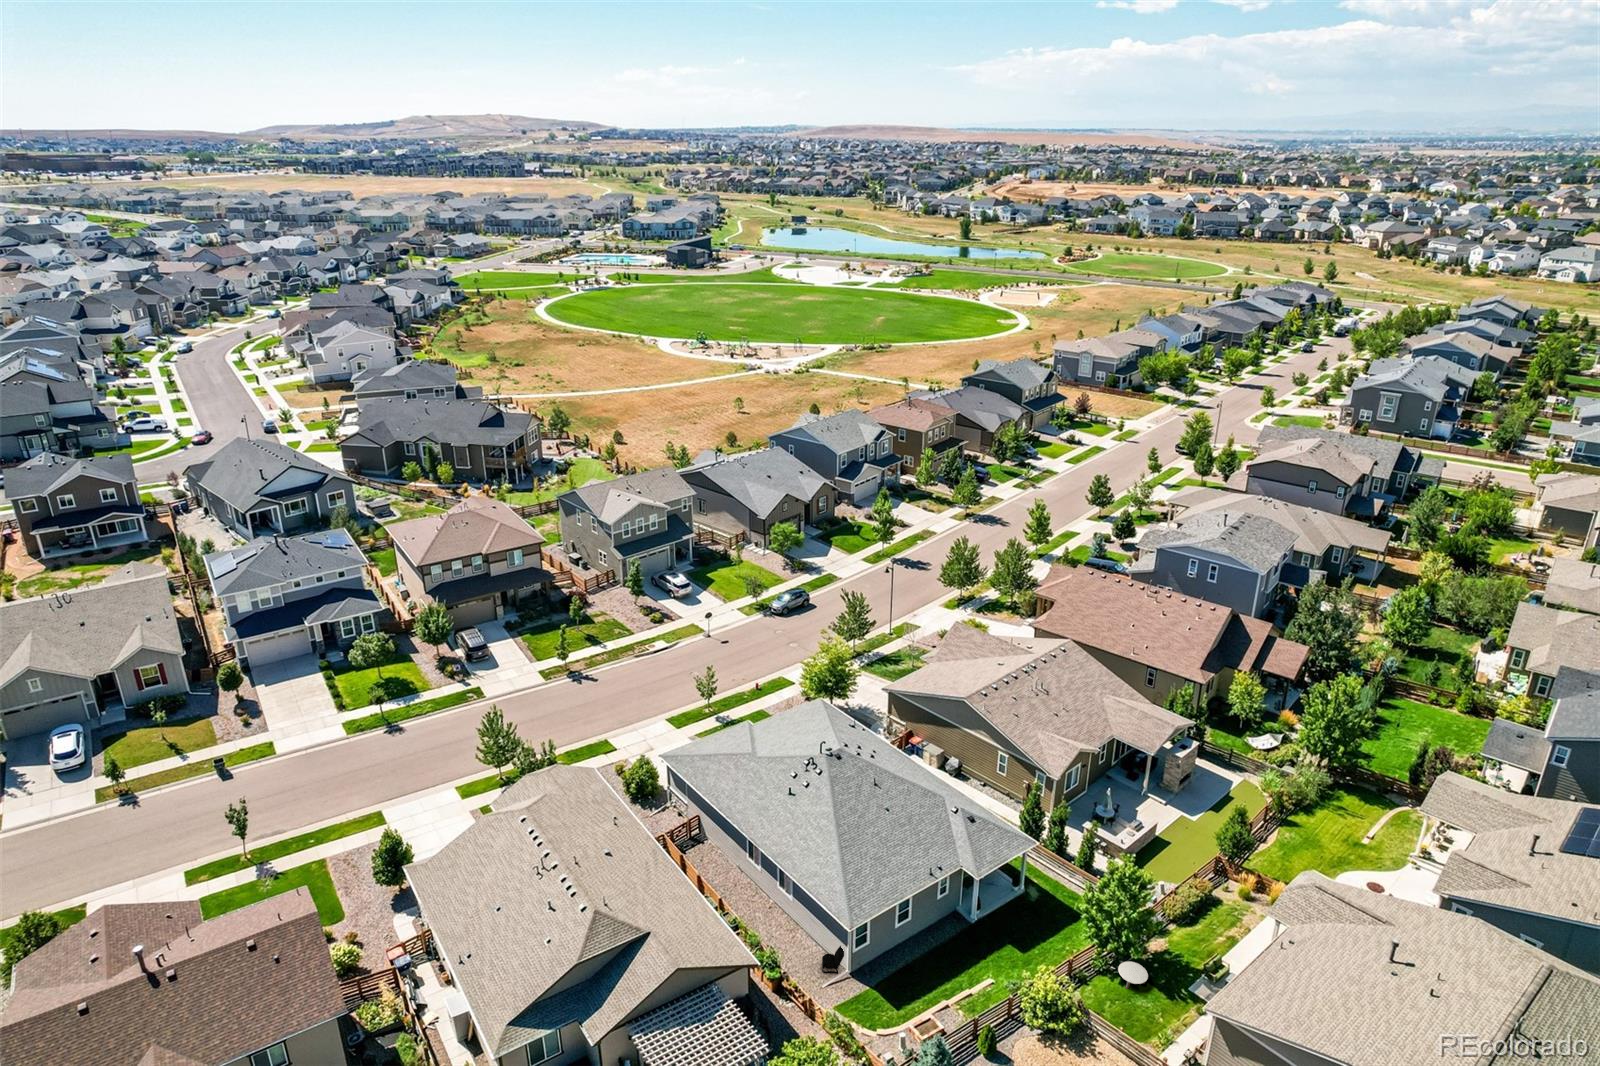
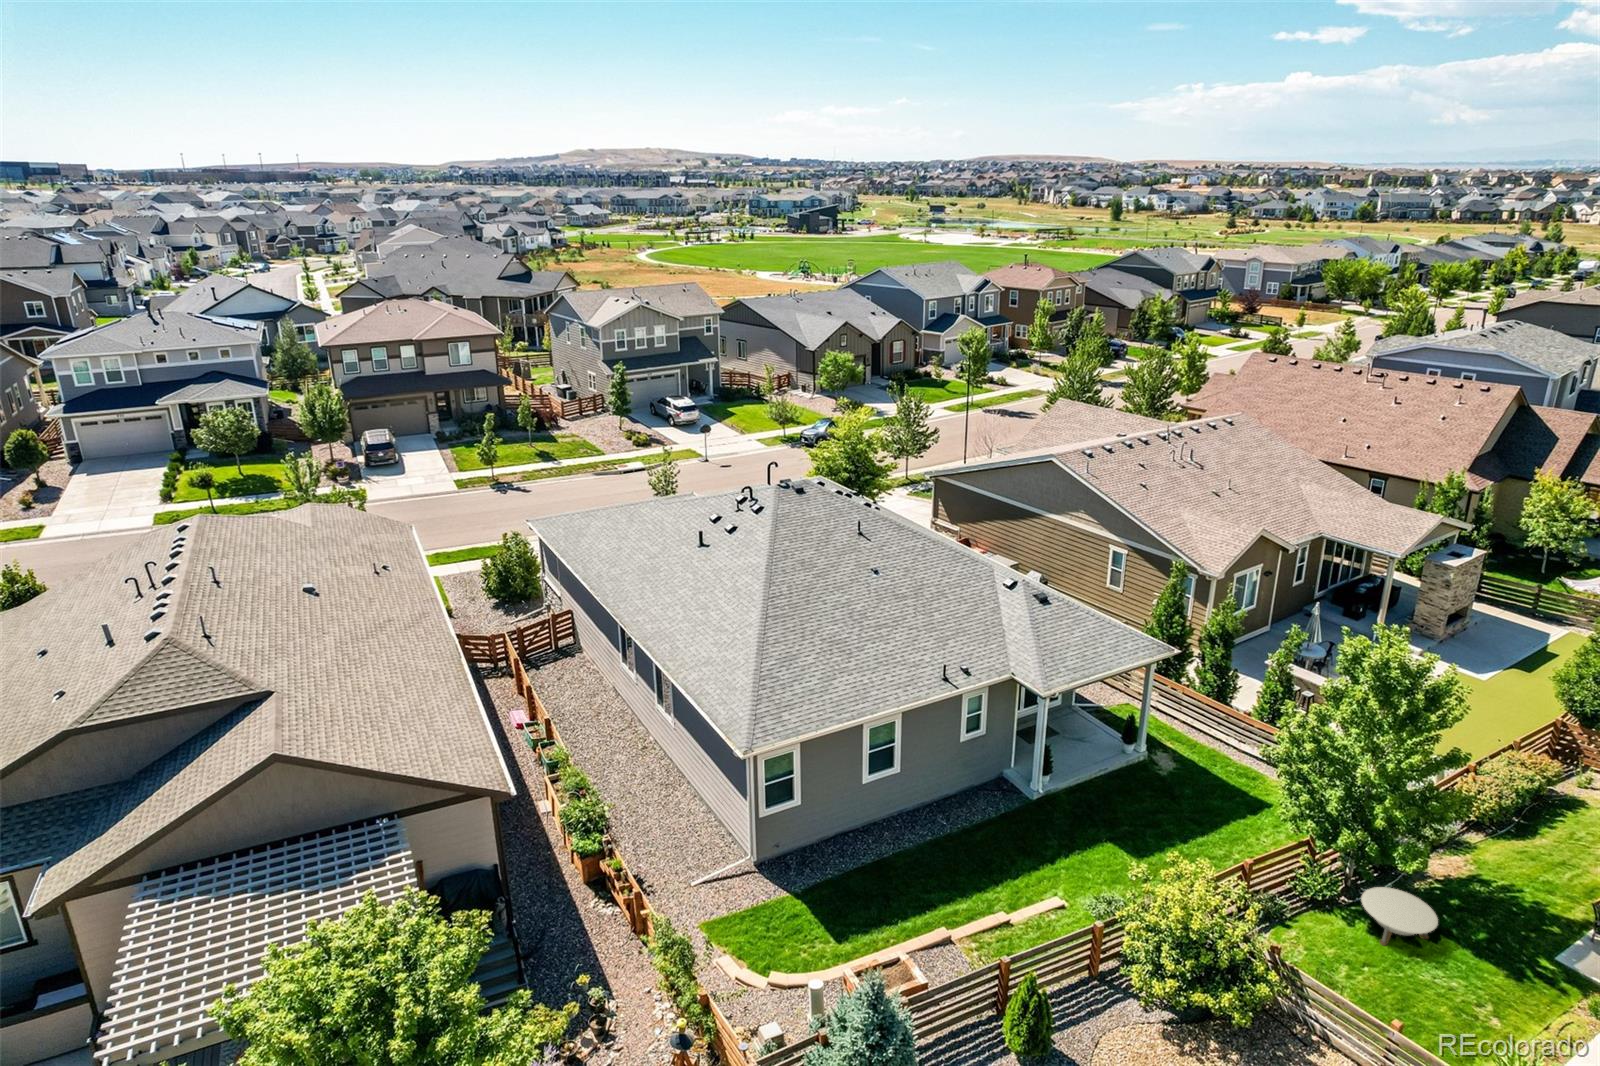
lounge chair: present [822,946,844,974] -> none [697,802,747,860]

